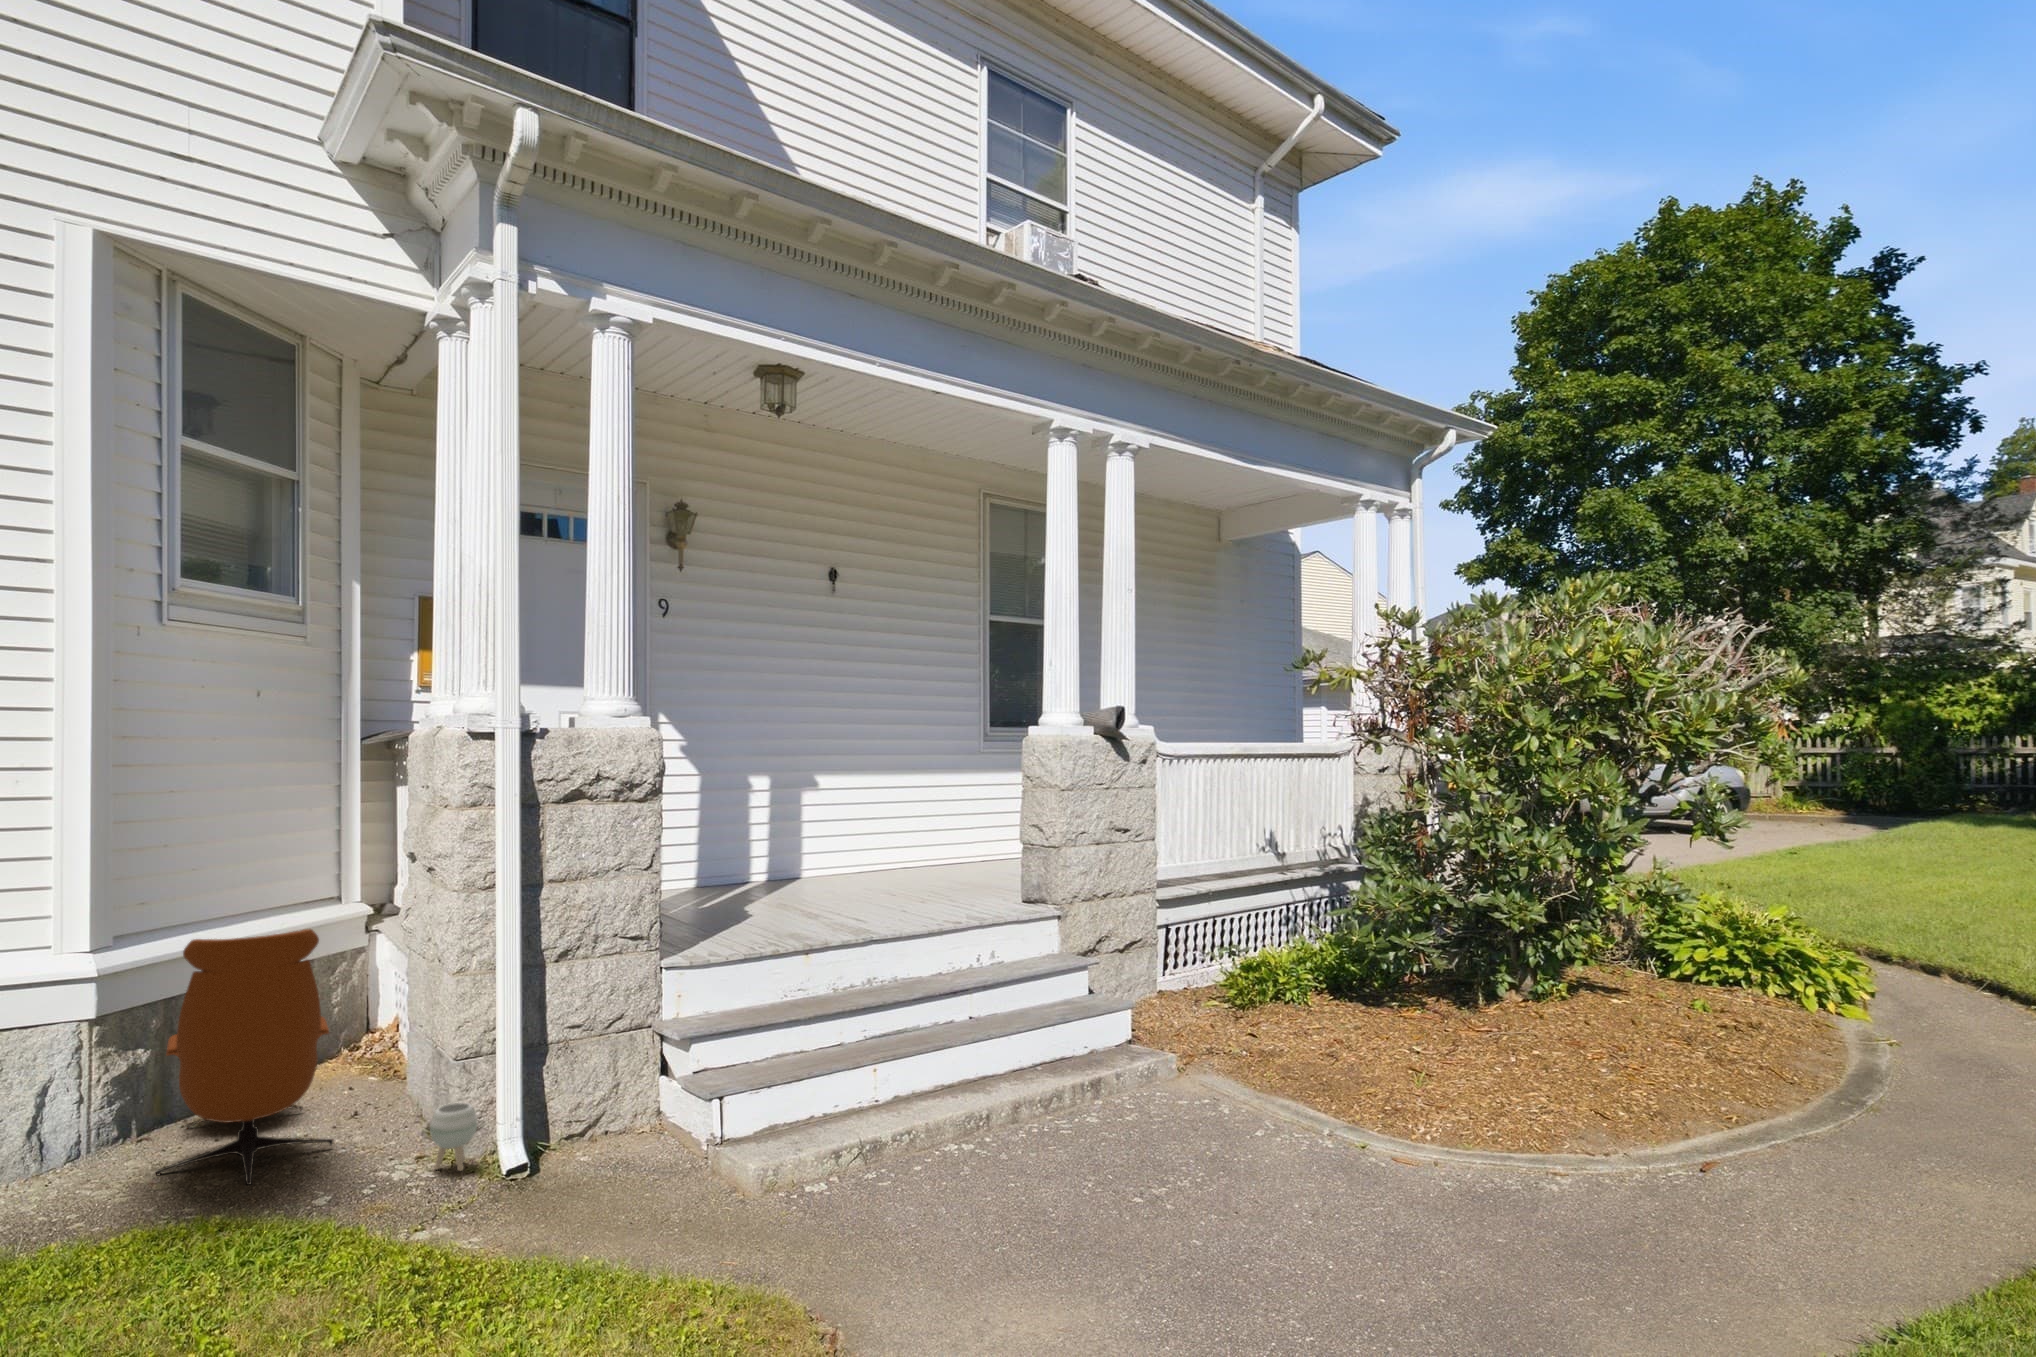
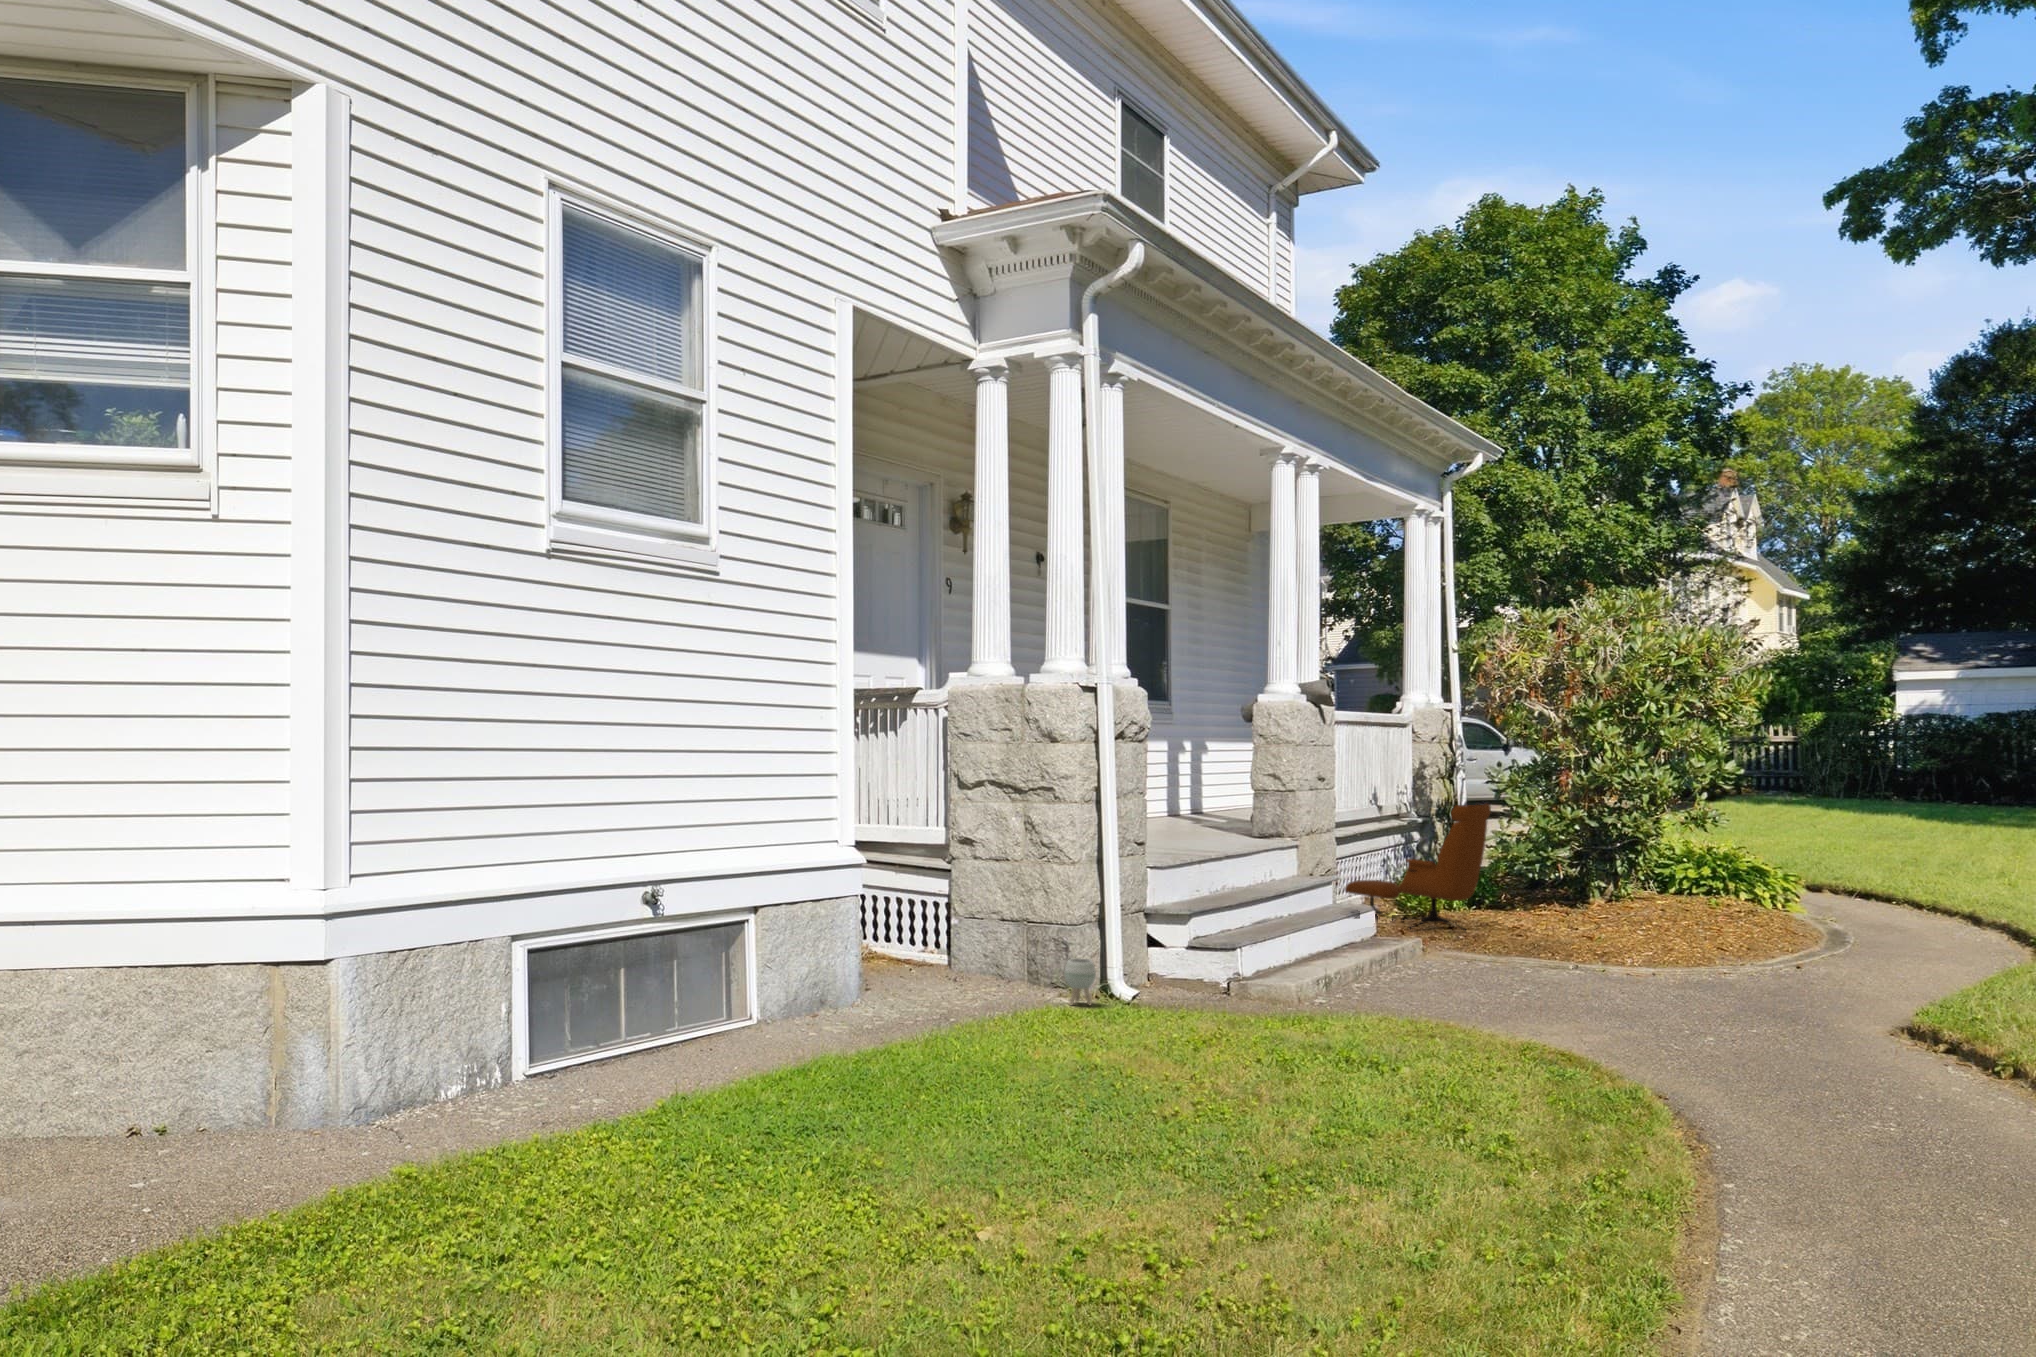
lounge chair: present [156,929,333,1185] -> present [1345,804,1491,932]

